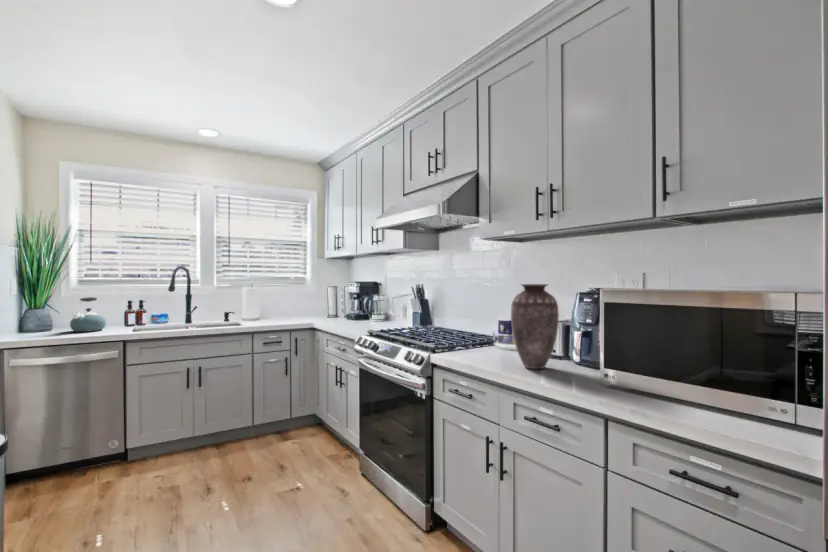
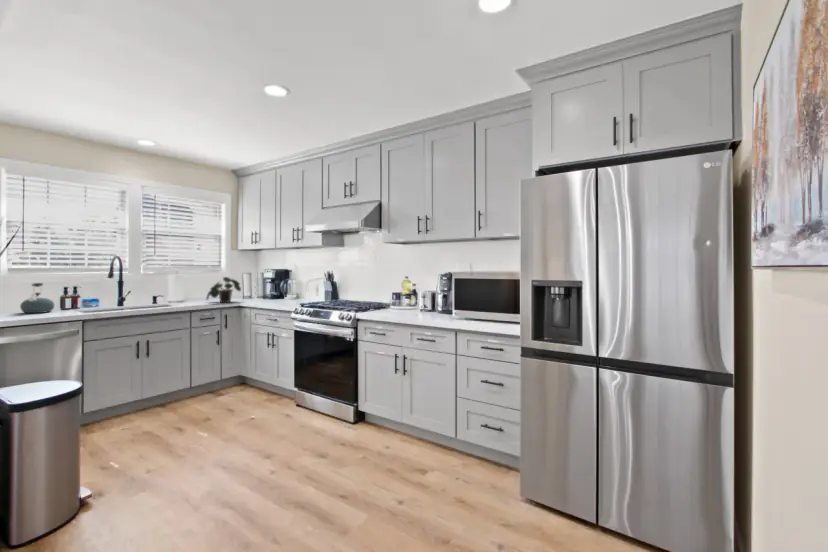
vase: present [511,284,559,369] -> none [407,270,431,316]
potted plant: none [275,291,315,322] -> present [206,277,241,302]

